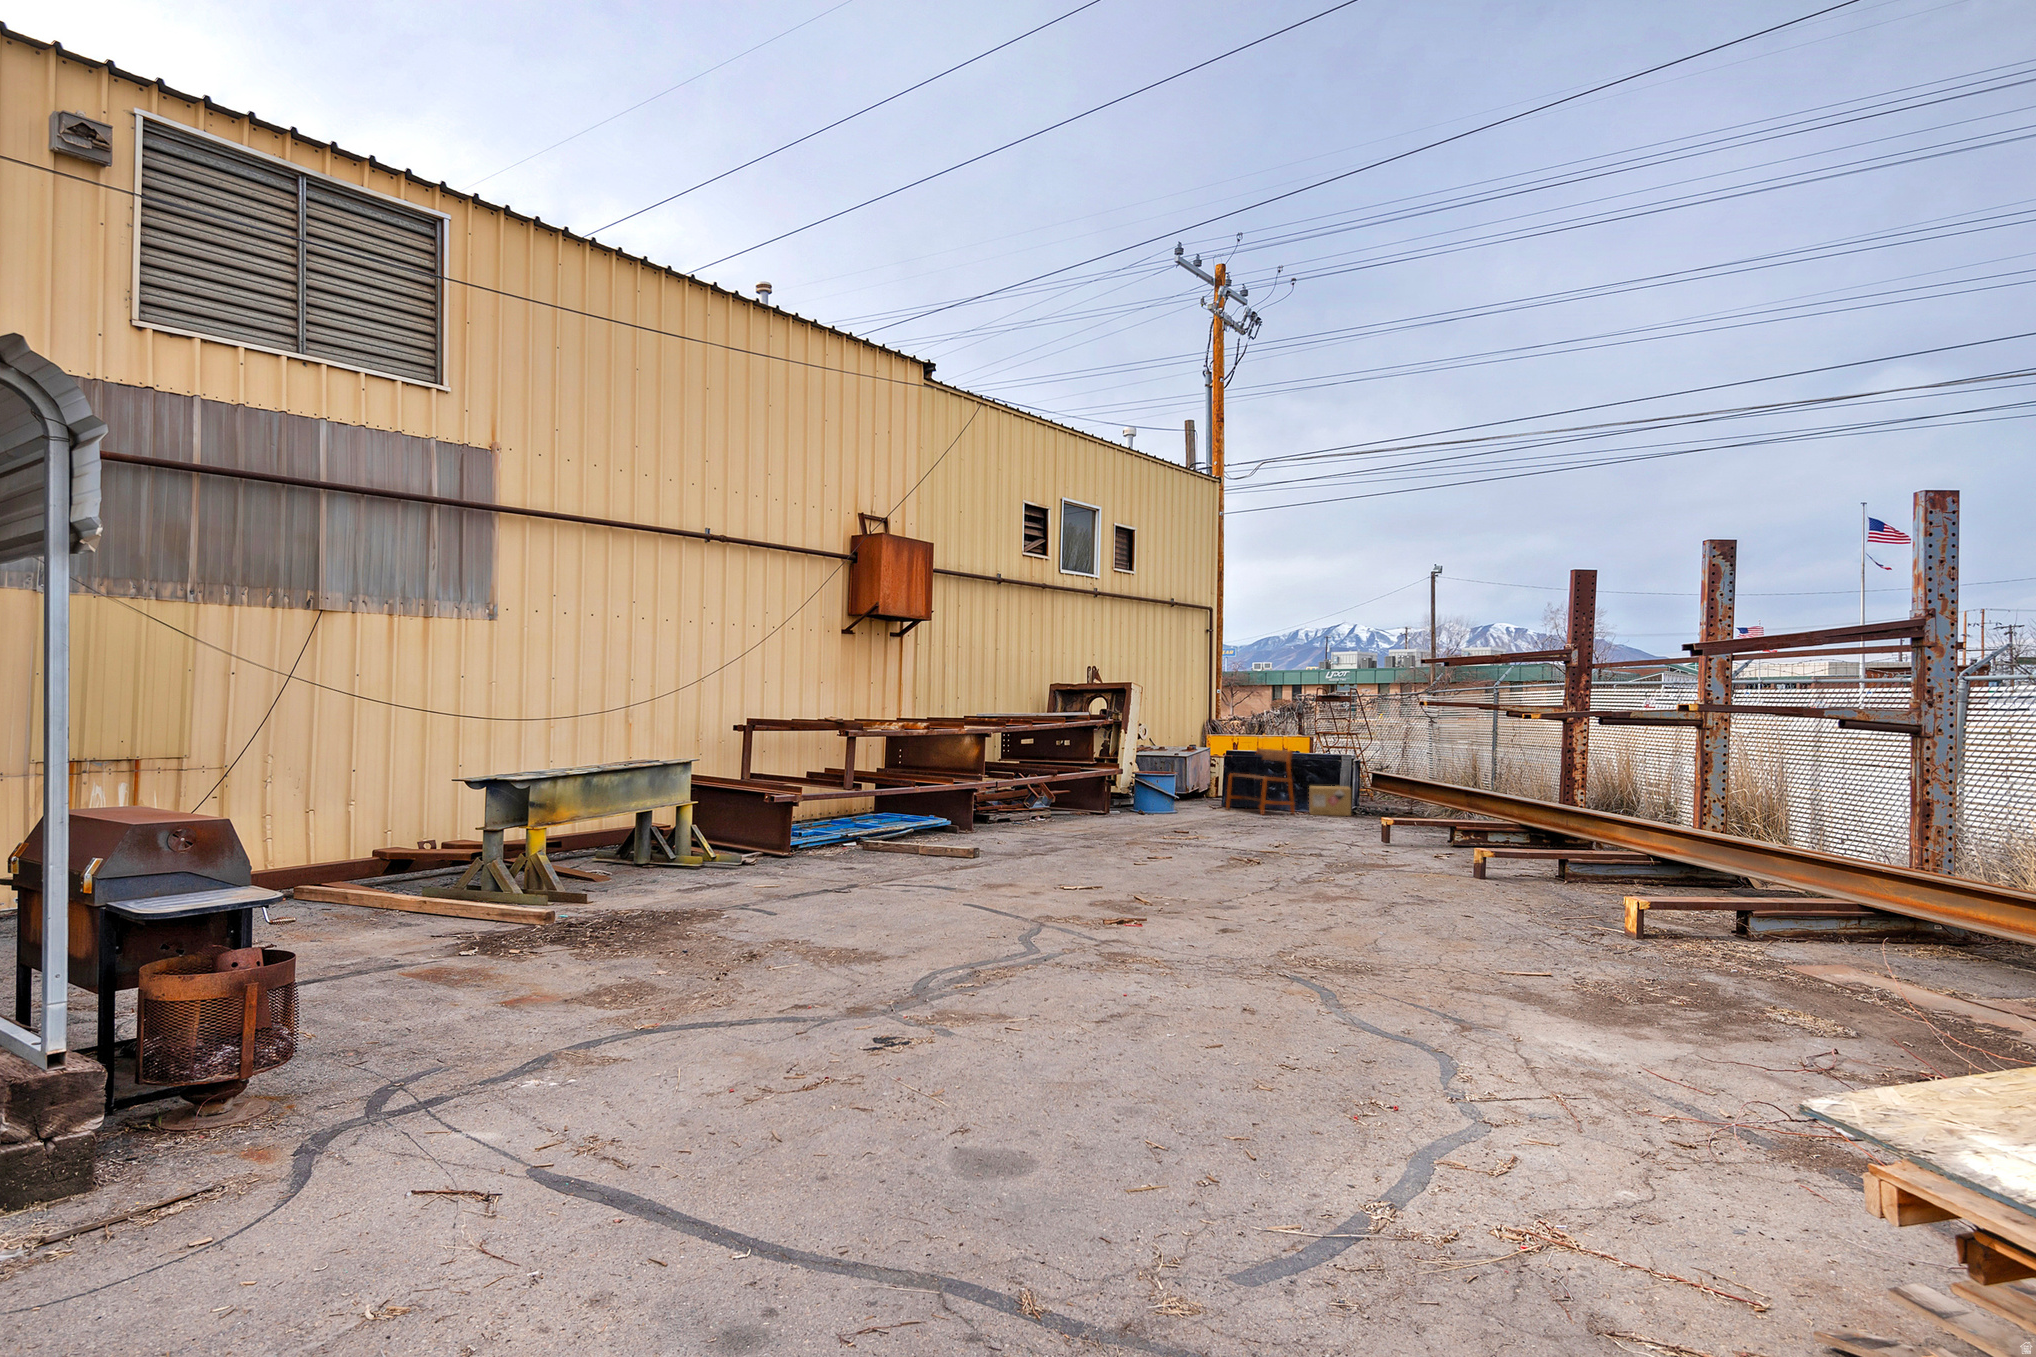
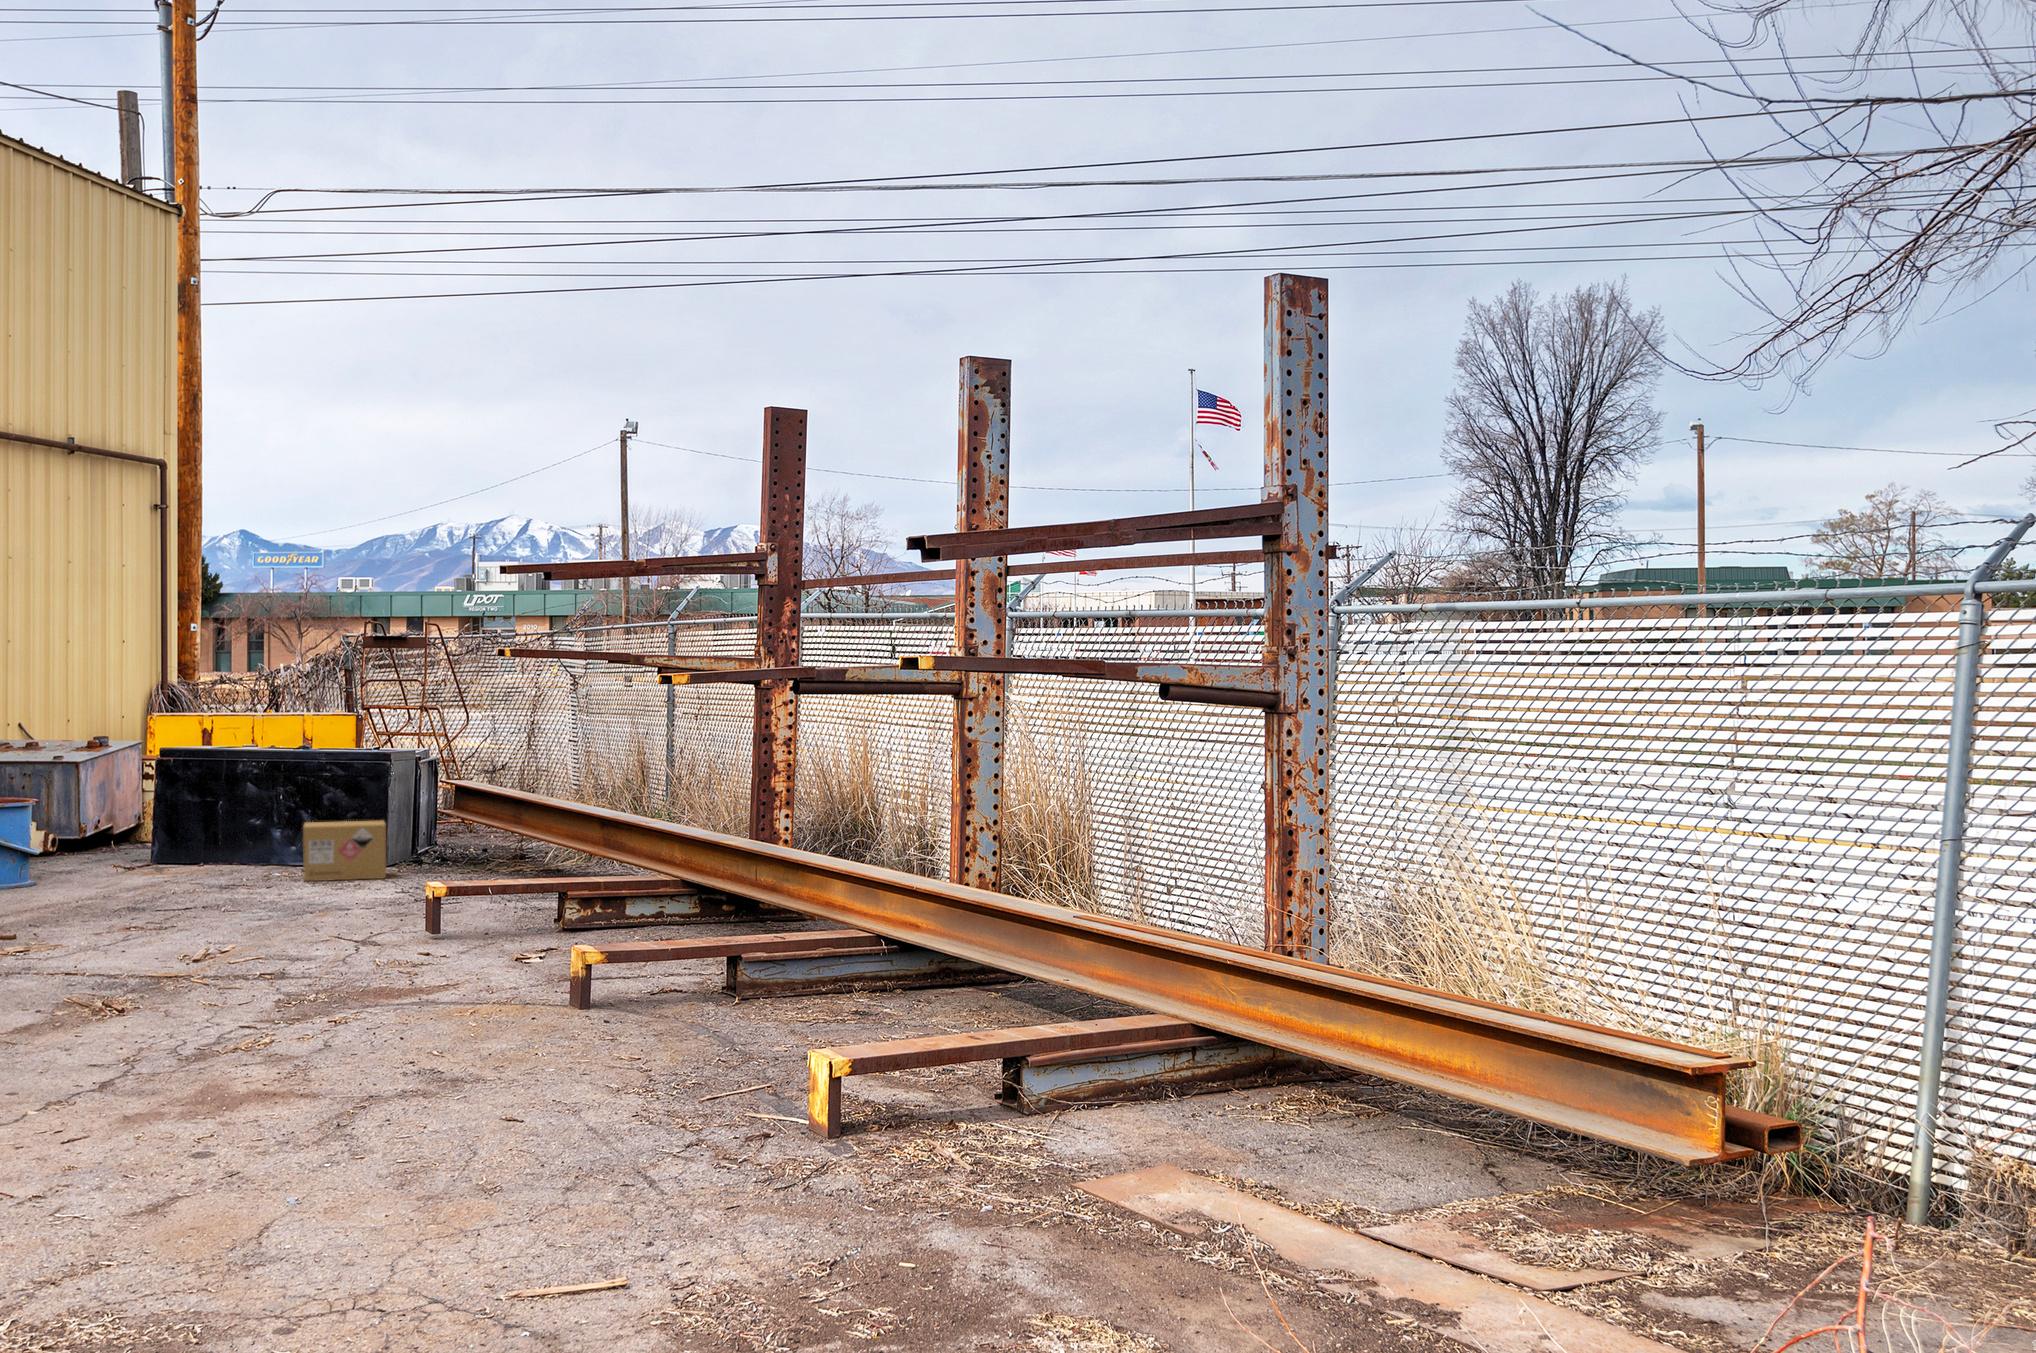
bench: present [1226,748,1295,815] -> none [126,750,272,889]

